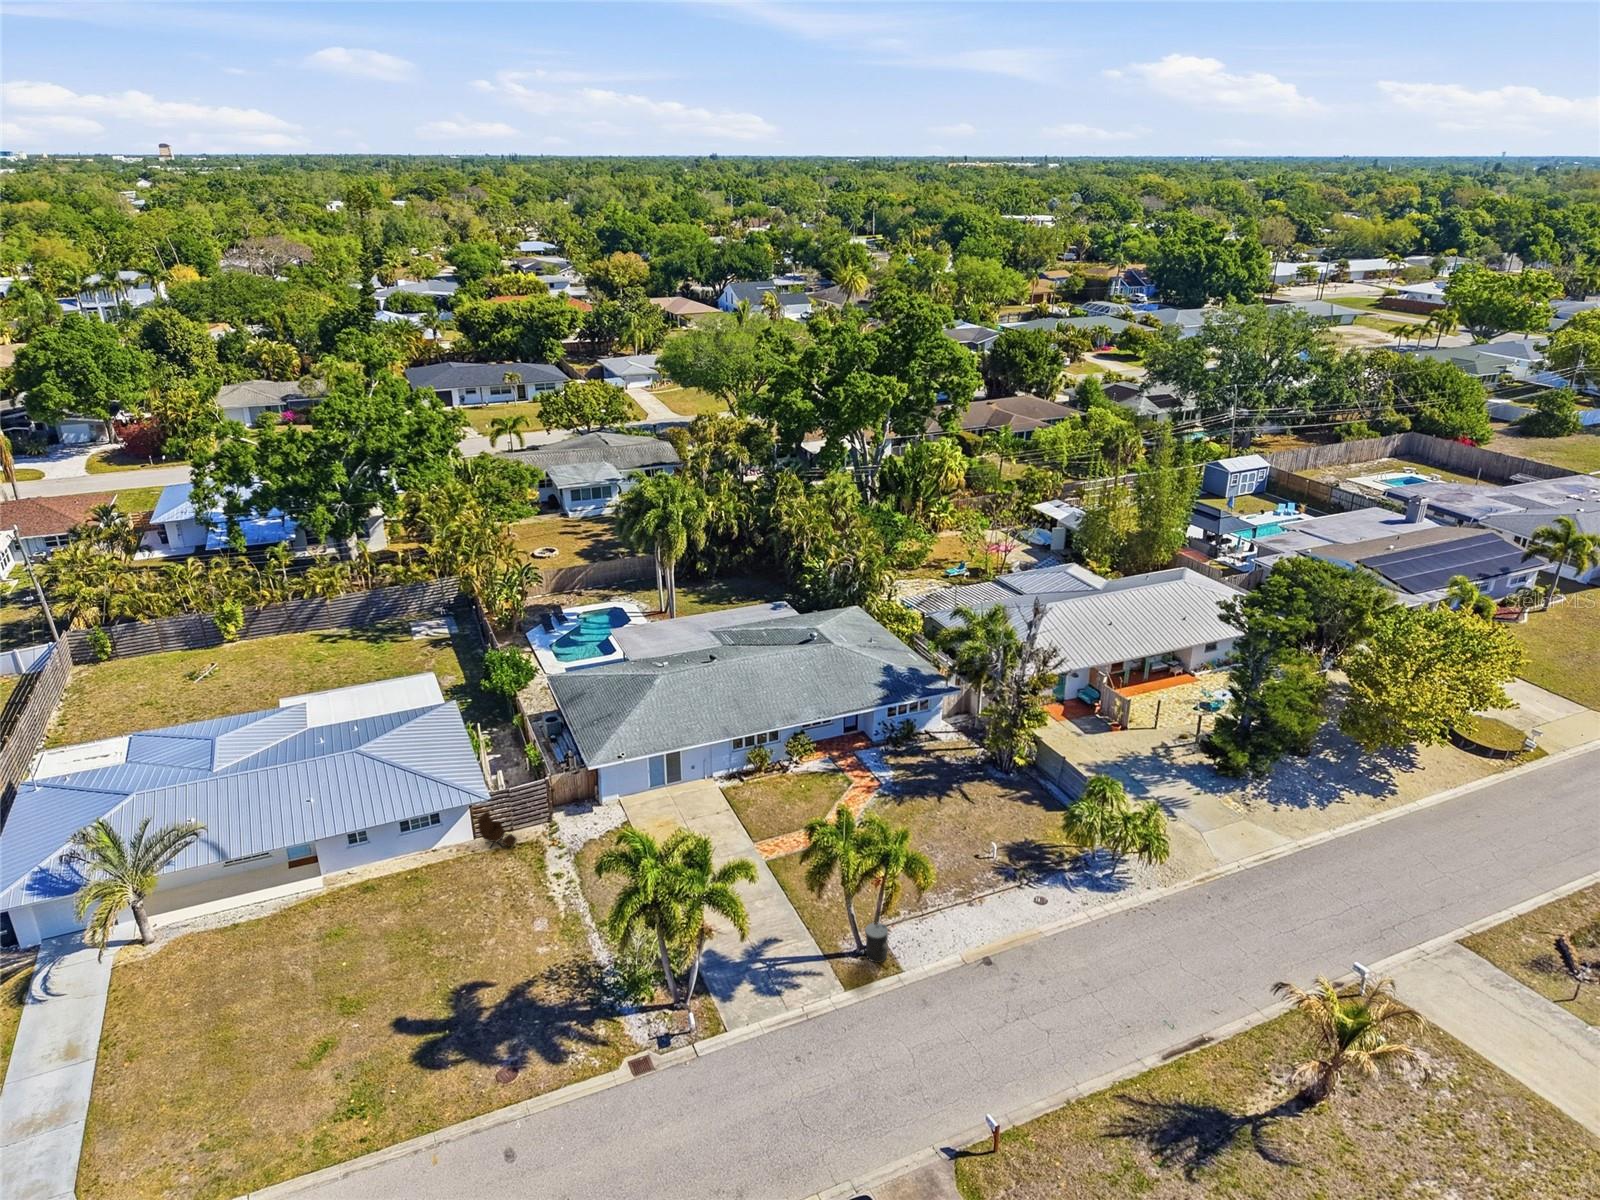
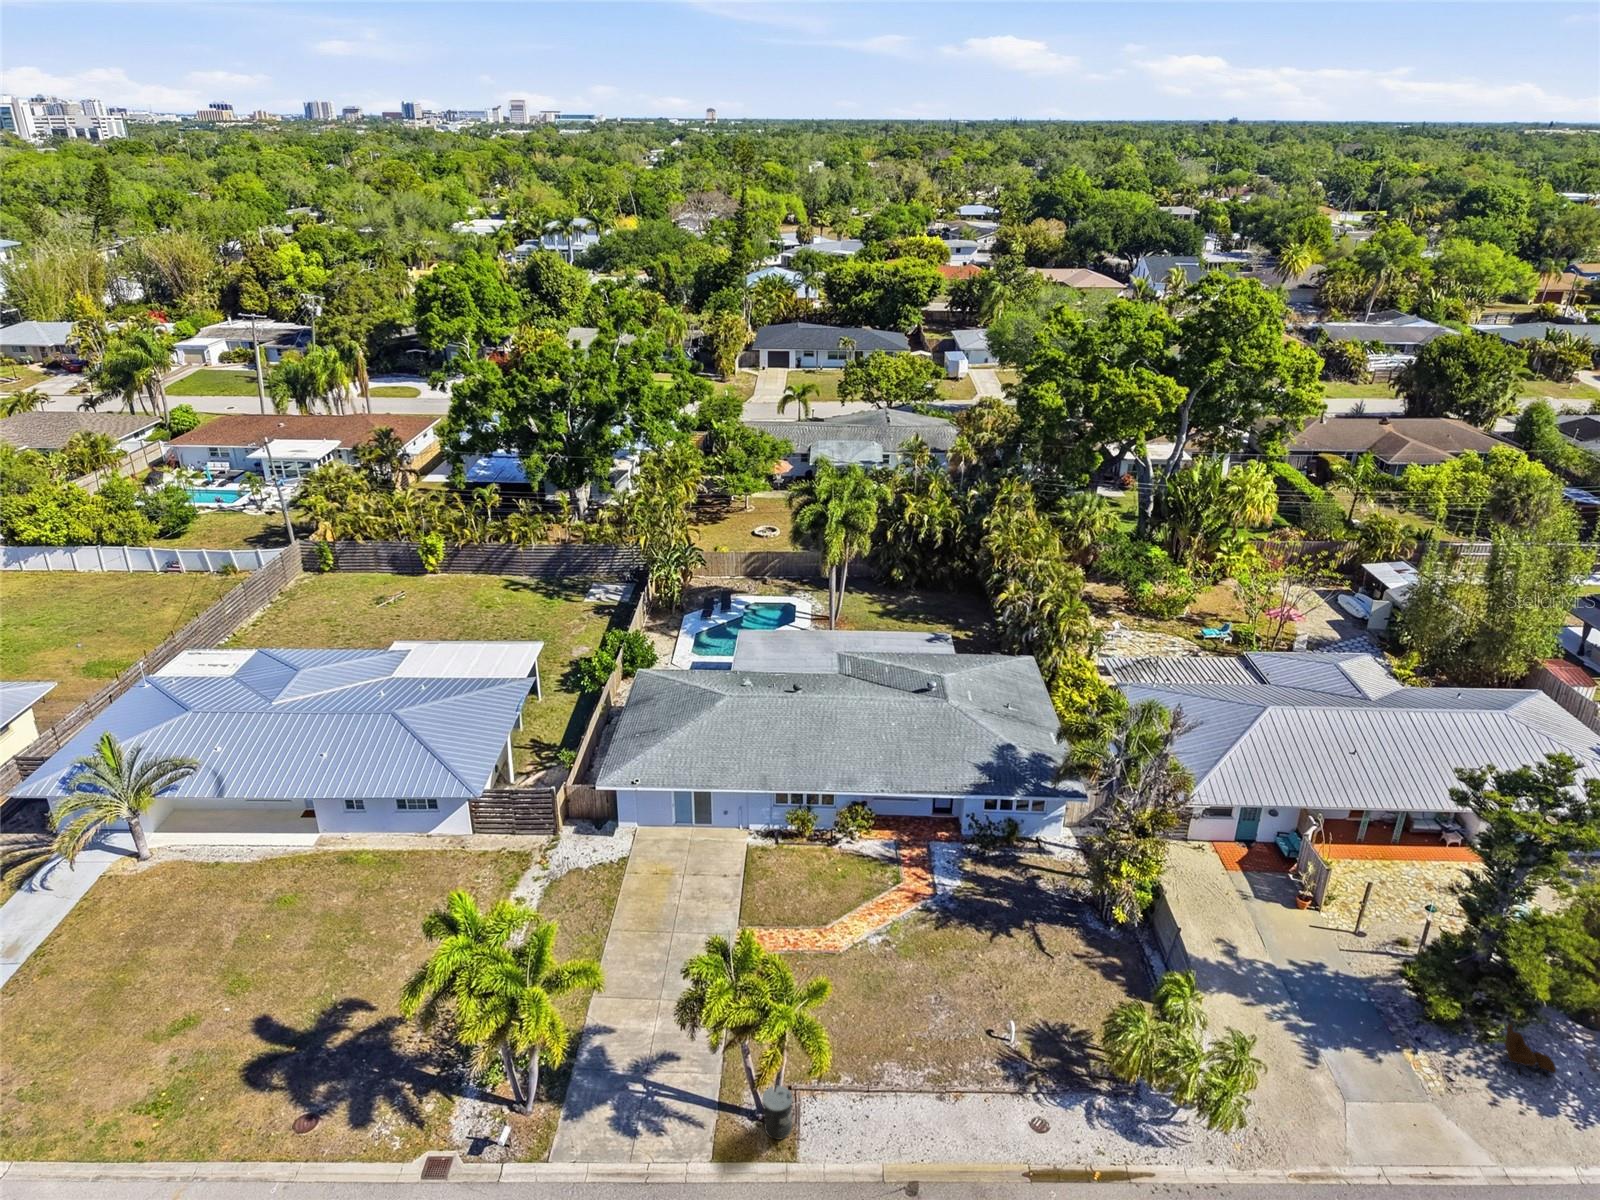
lounge chair: present [478,812,517,846] -> present [1503,1022,1556,1074]

